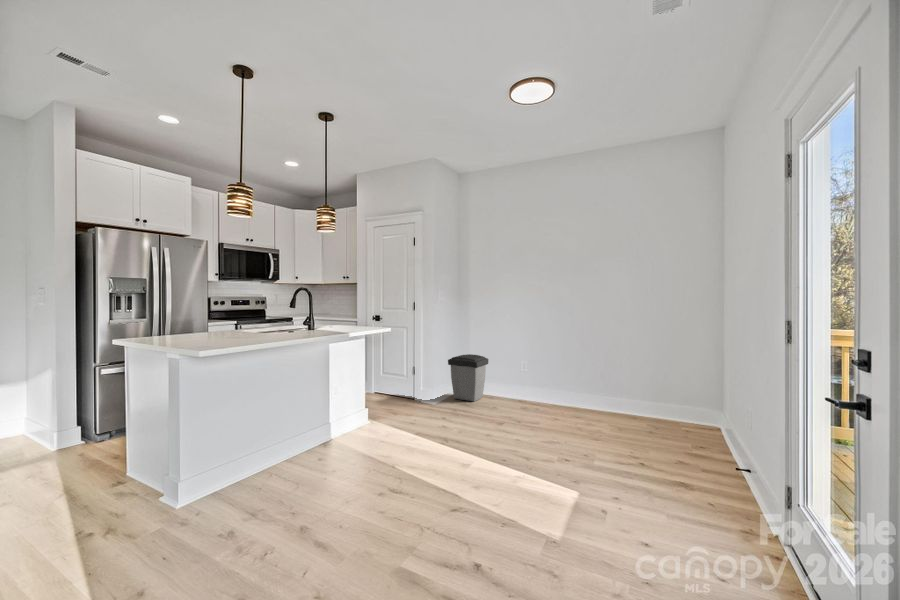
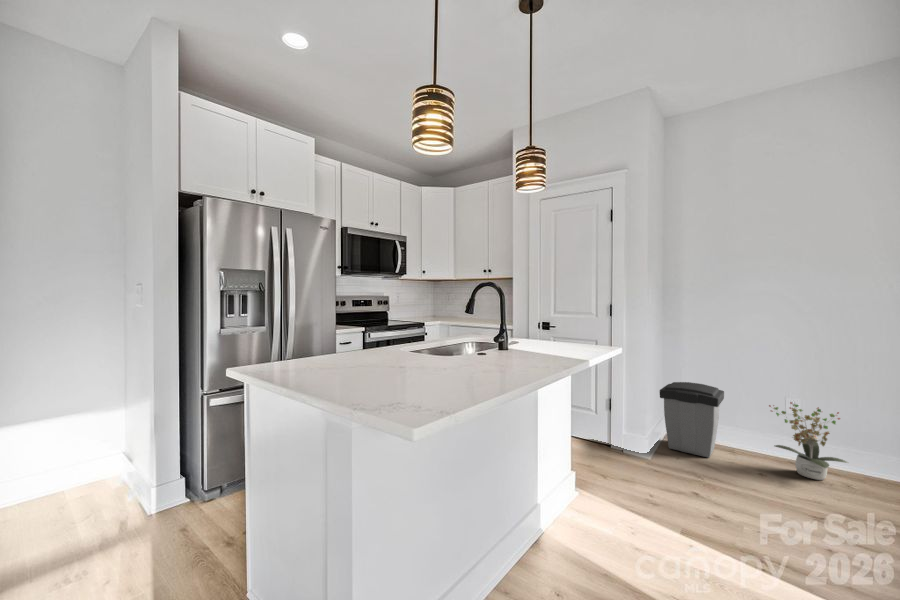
potted plant: none [506,363,541,408] -> present [769,402,848,480]

